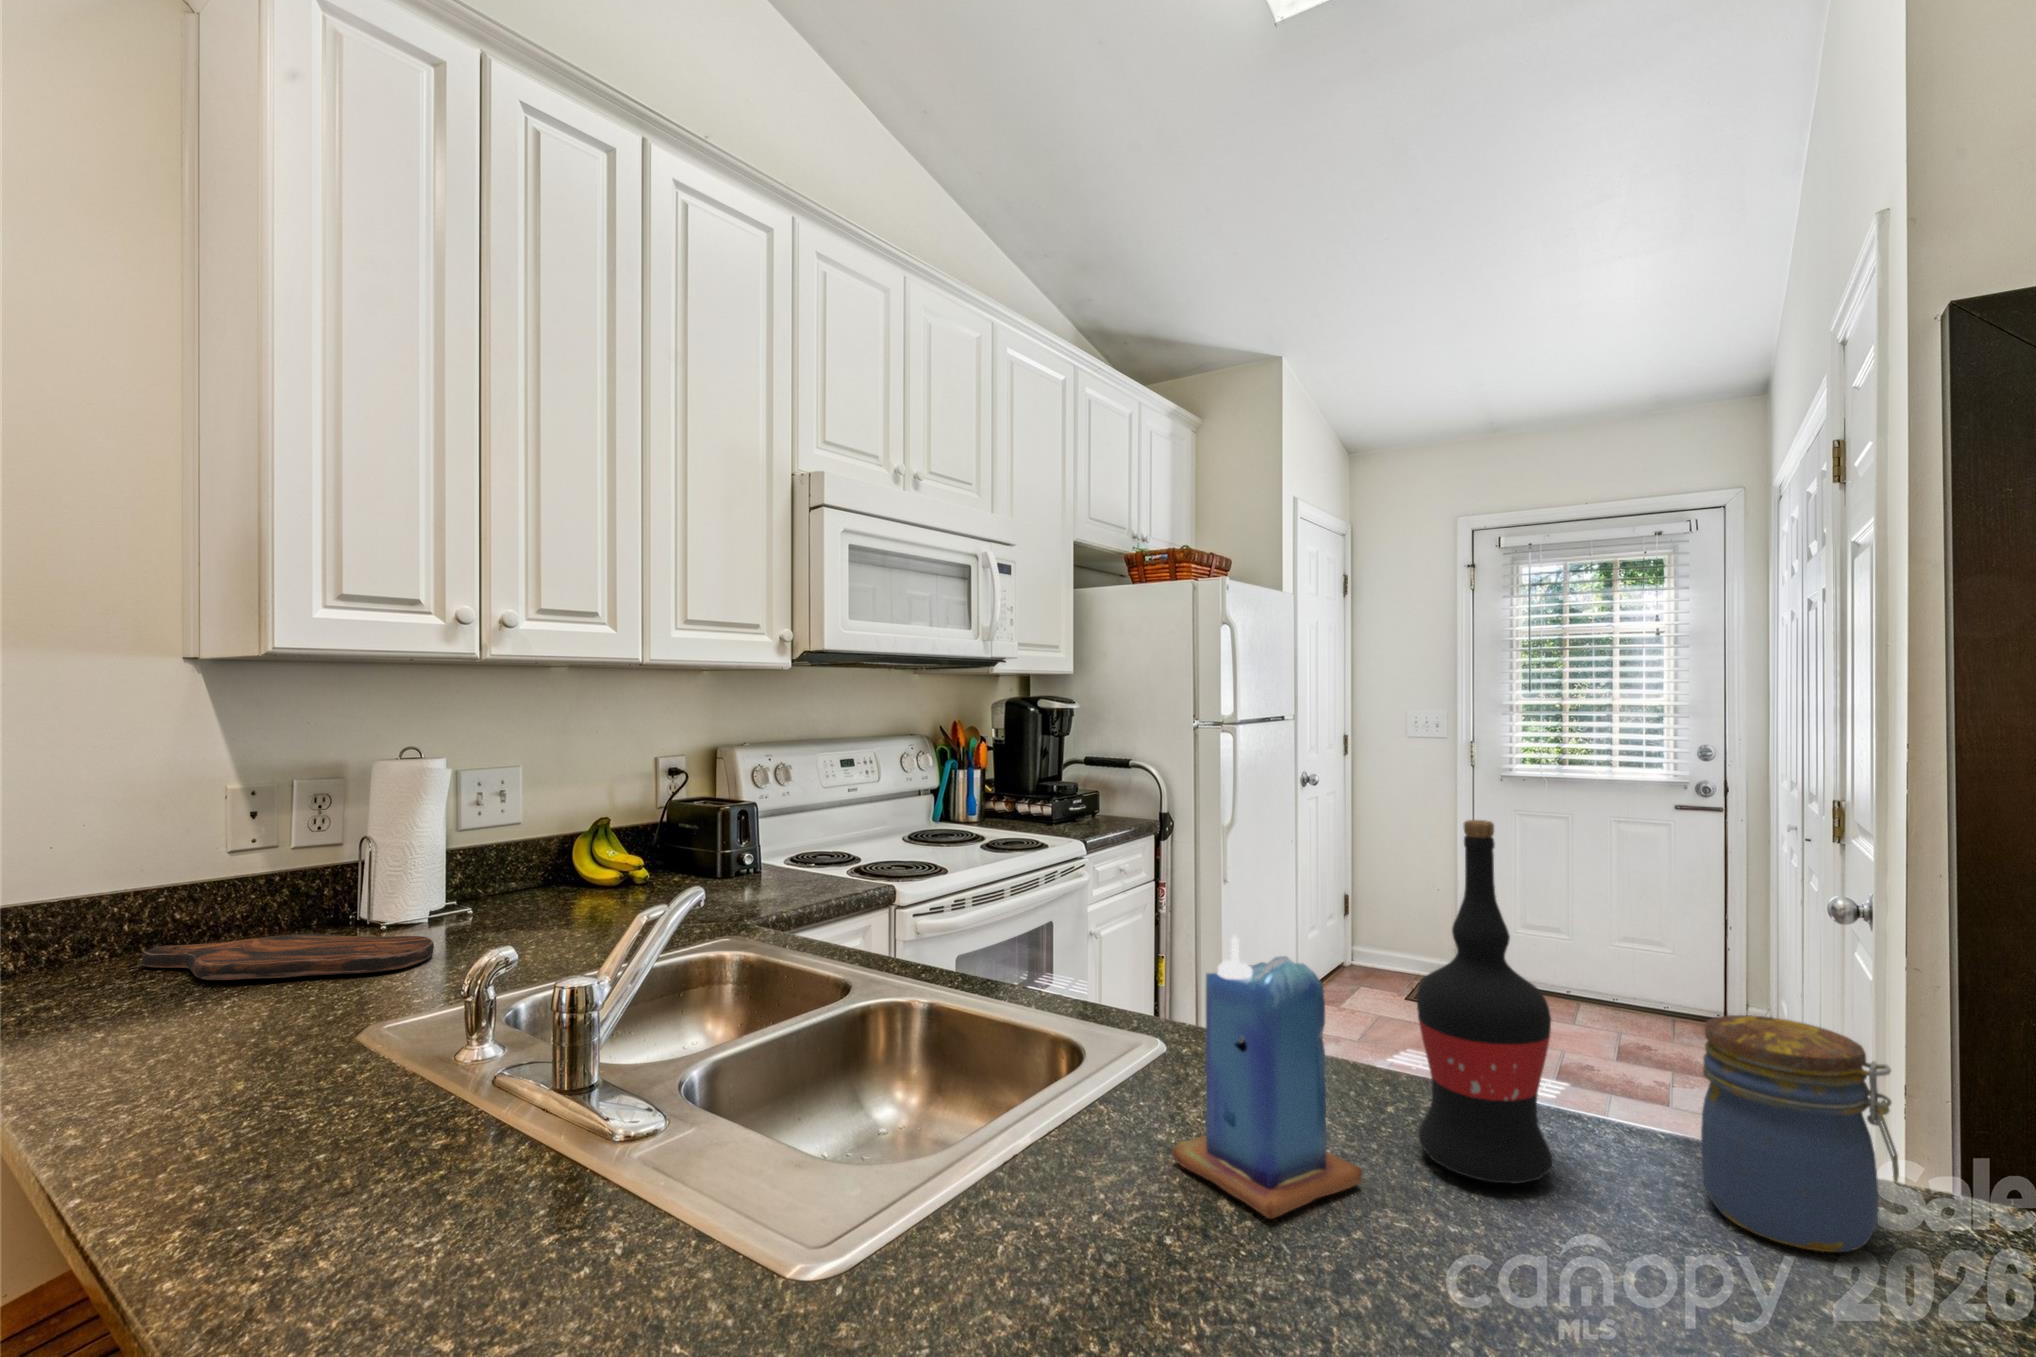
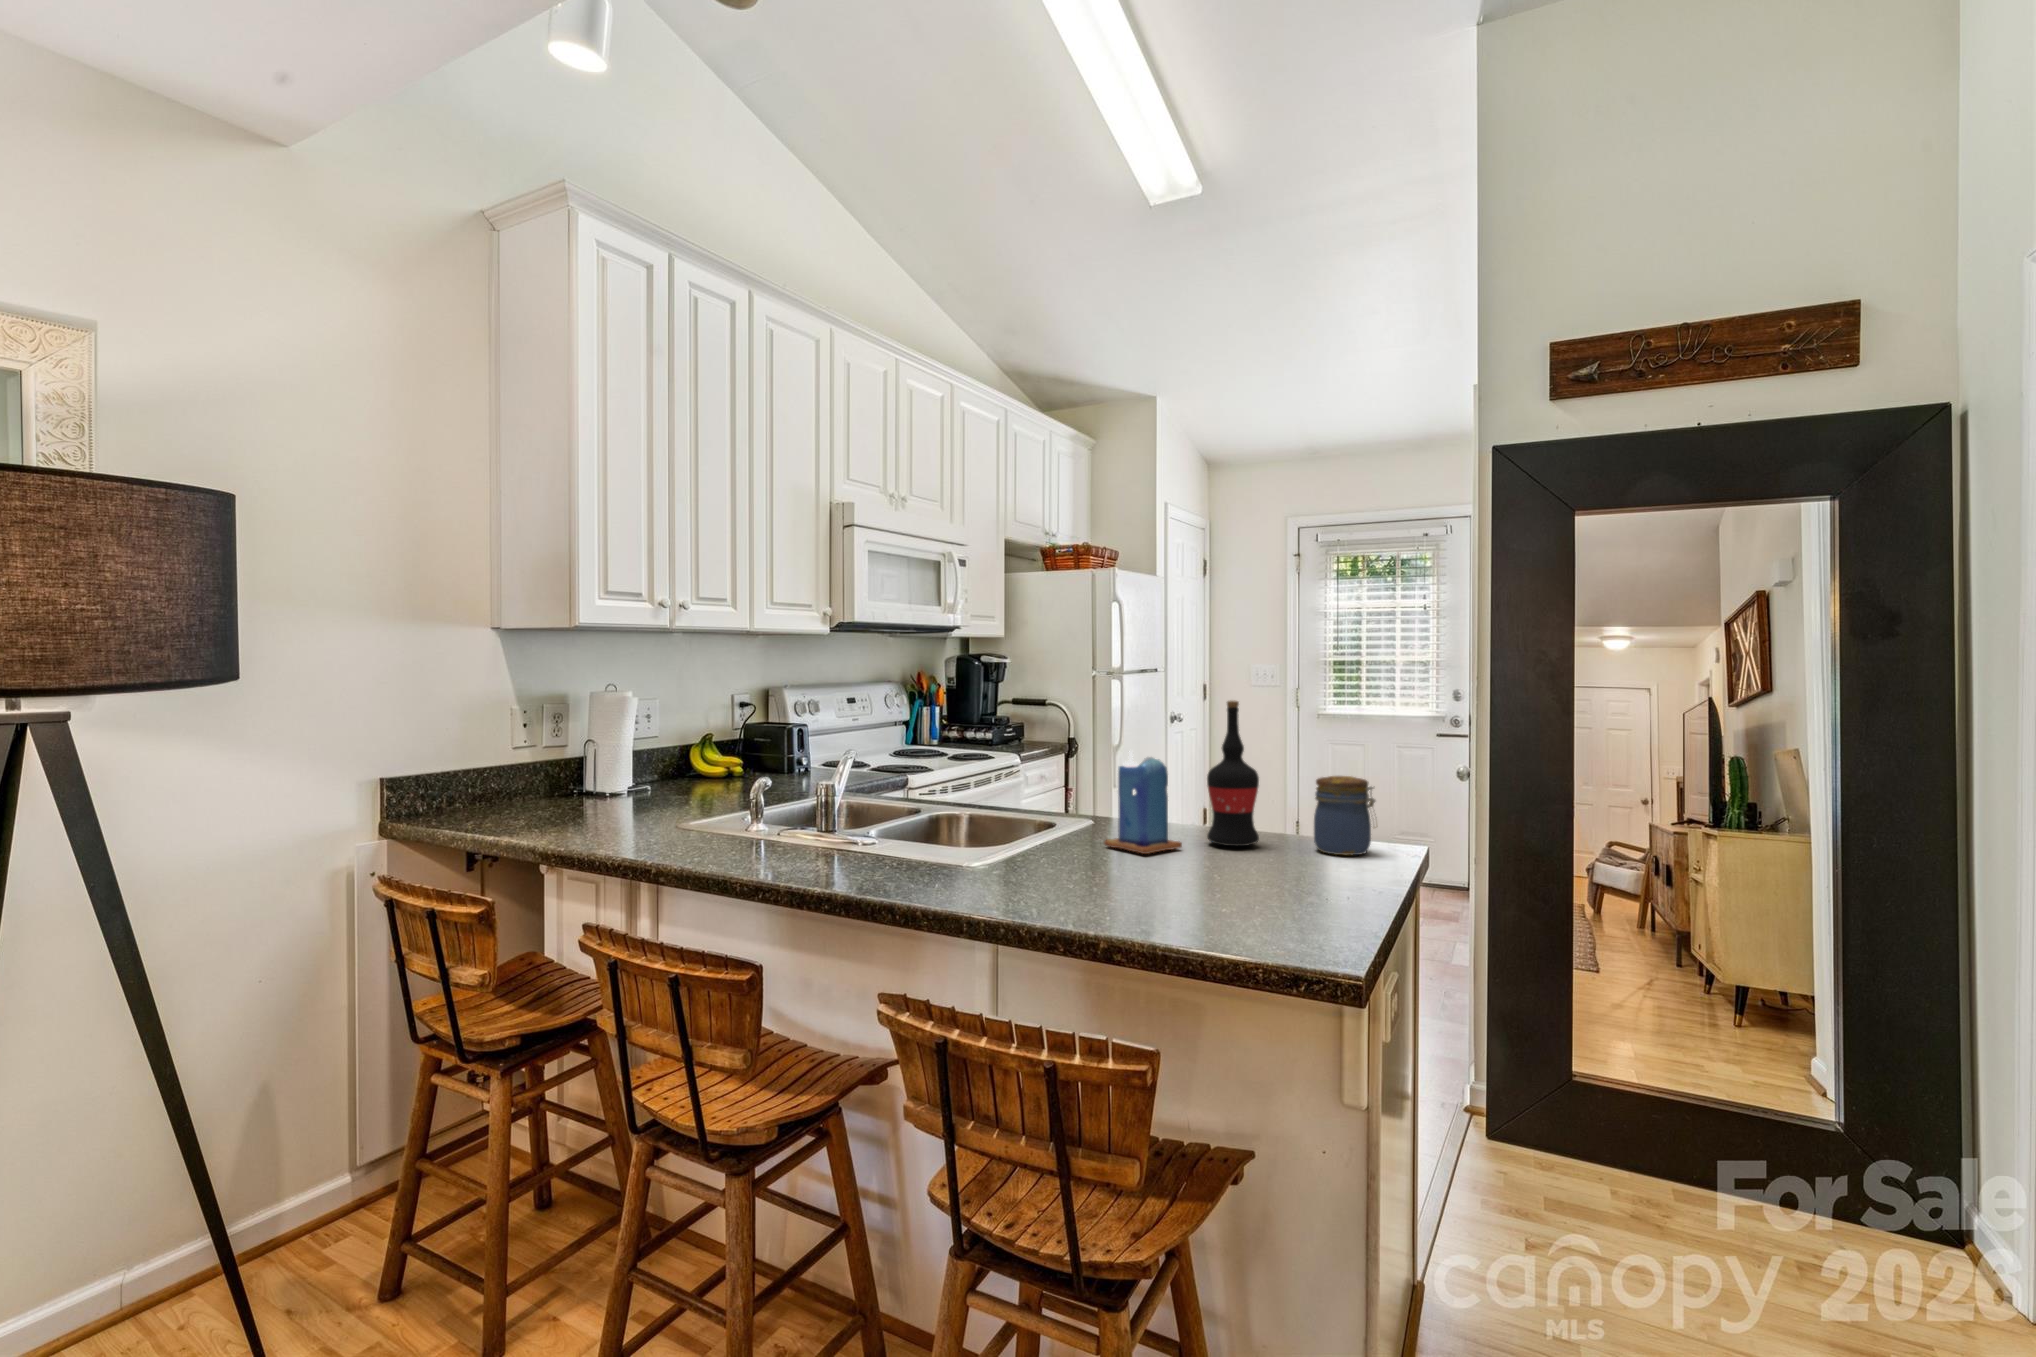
cutting board: present [142,934,434,980] -> none [493,794,662,814]

